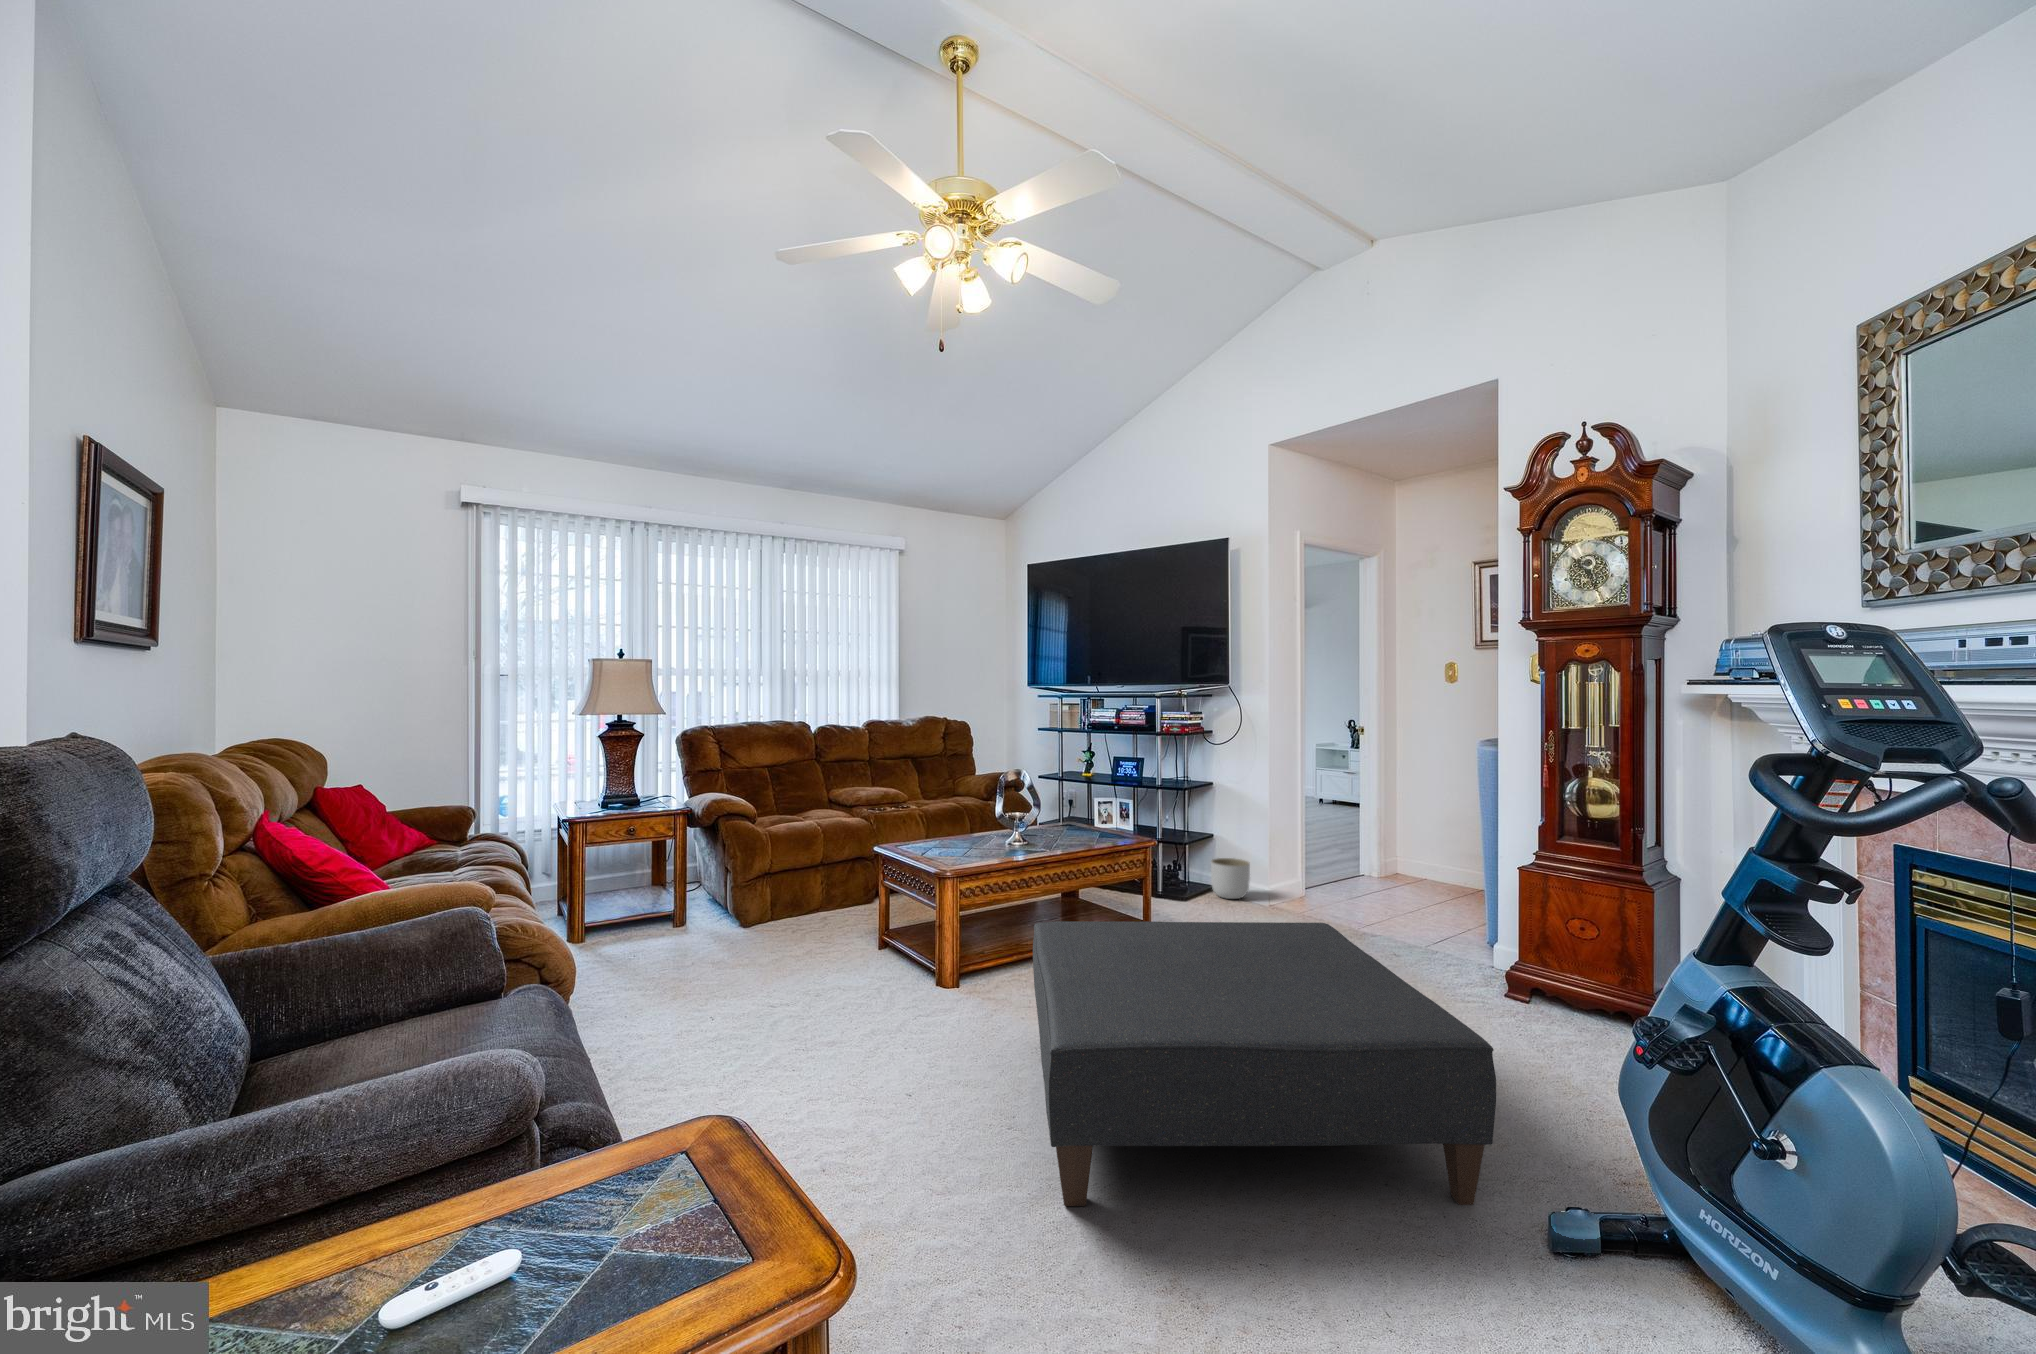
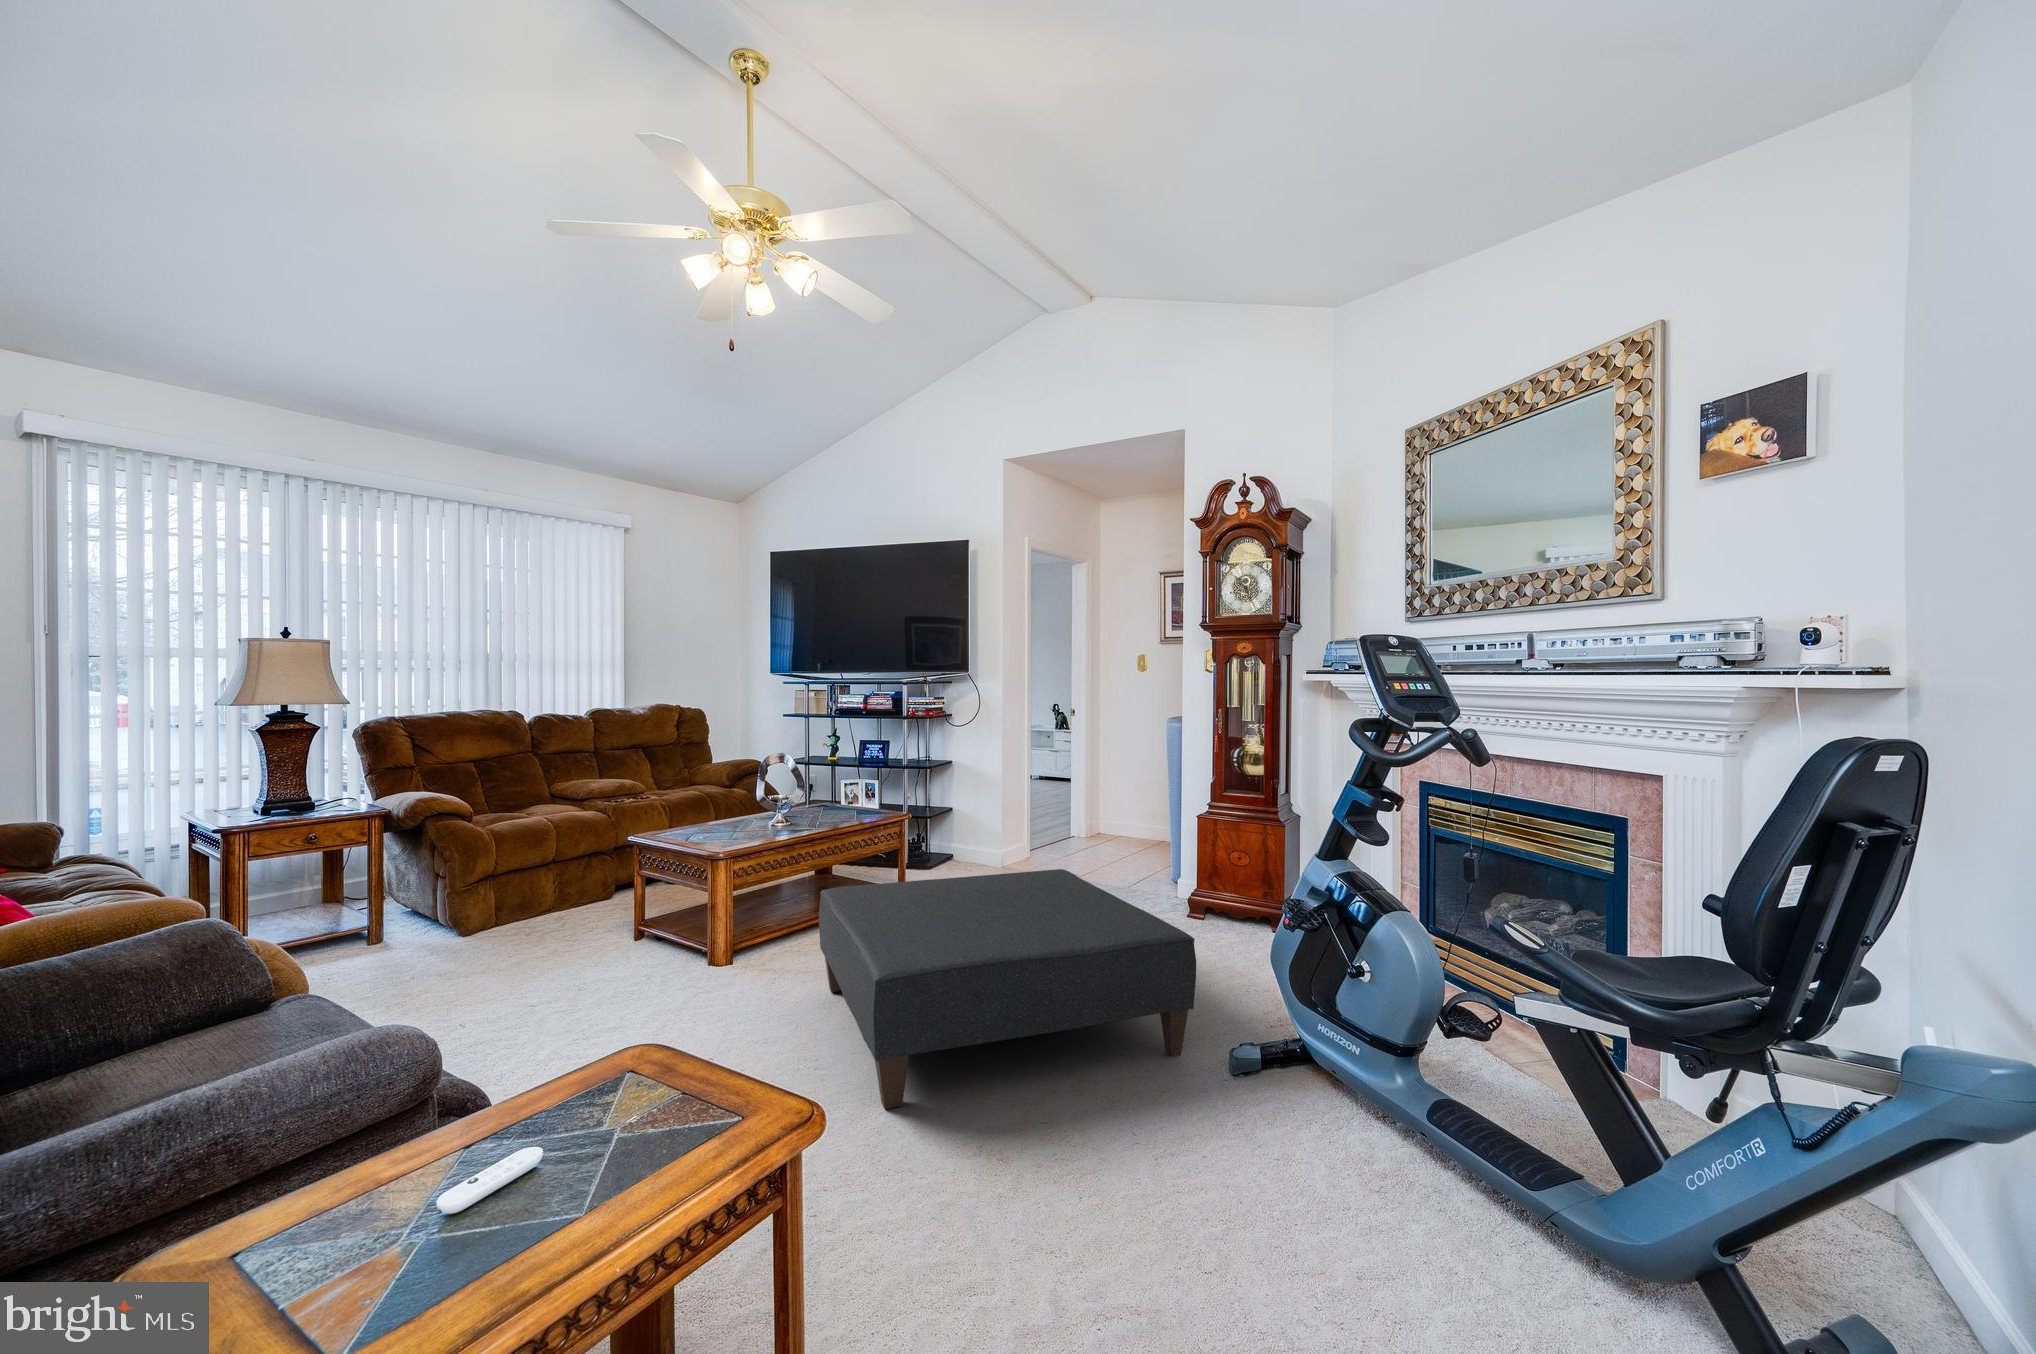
planter: present [1211,858,1250,899] -> none [949,829,983,865]

